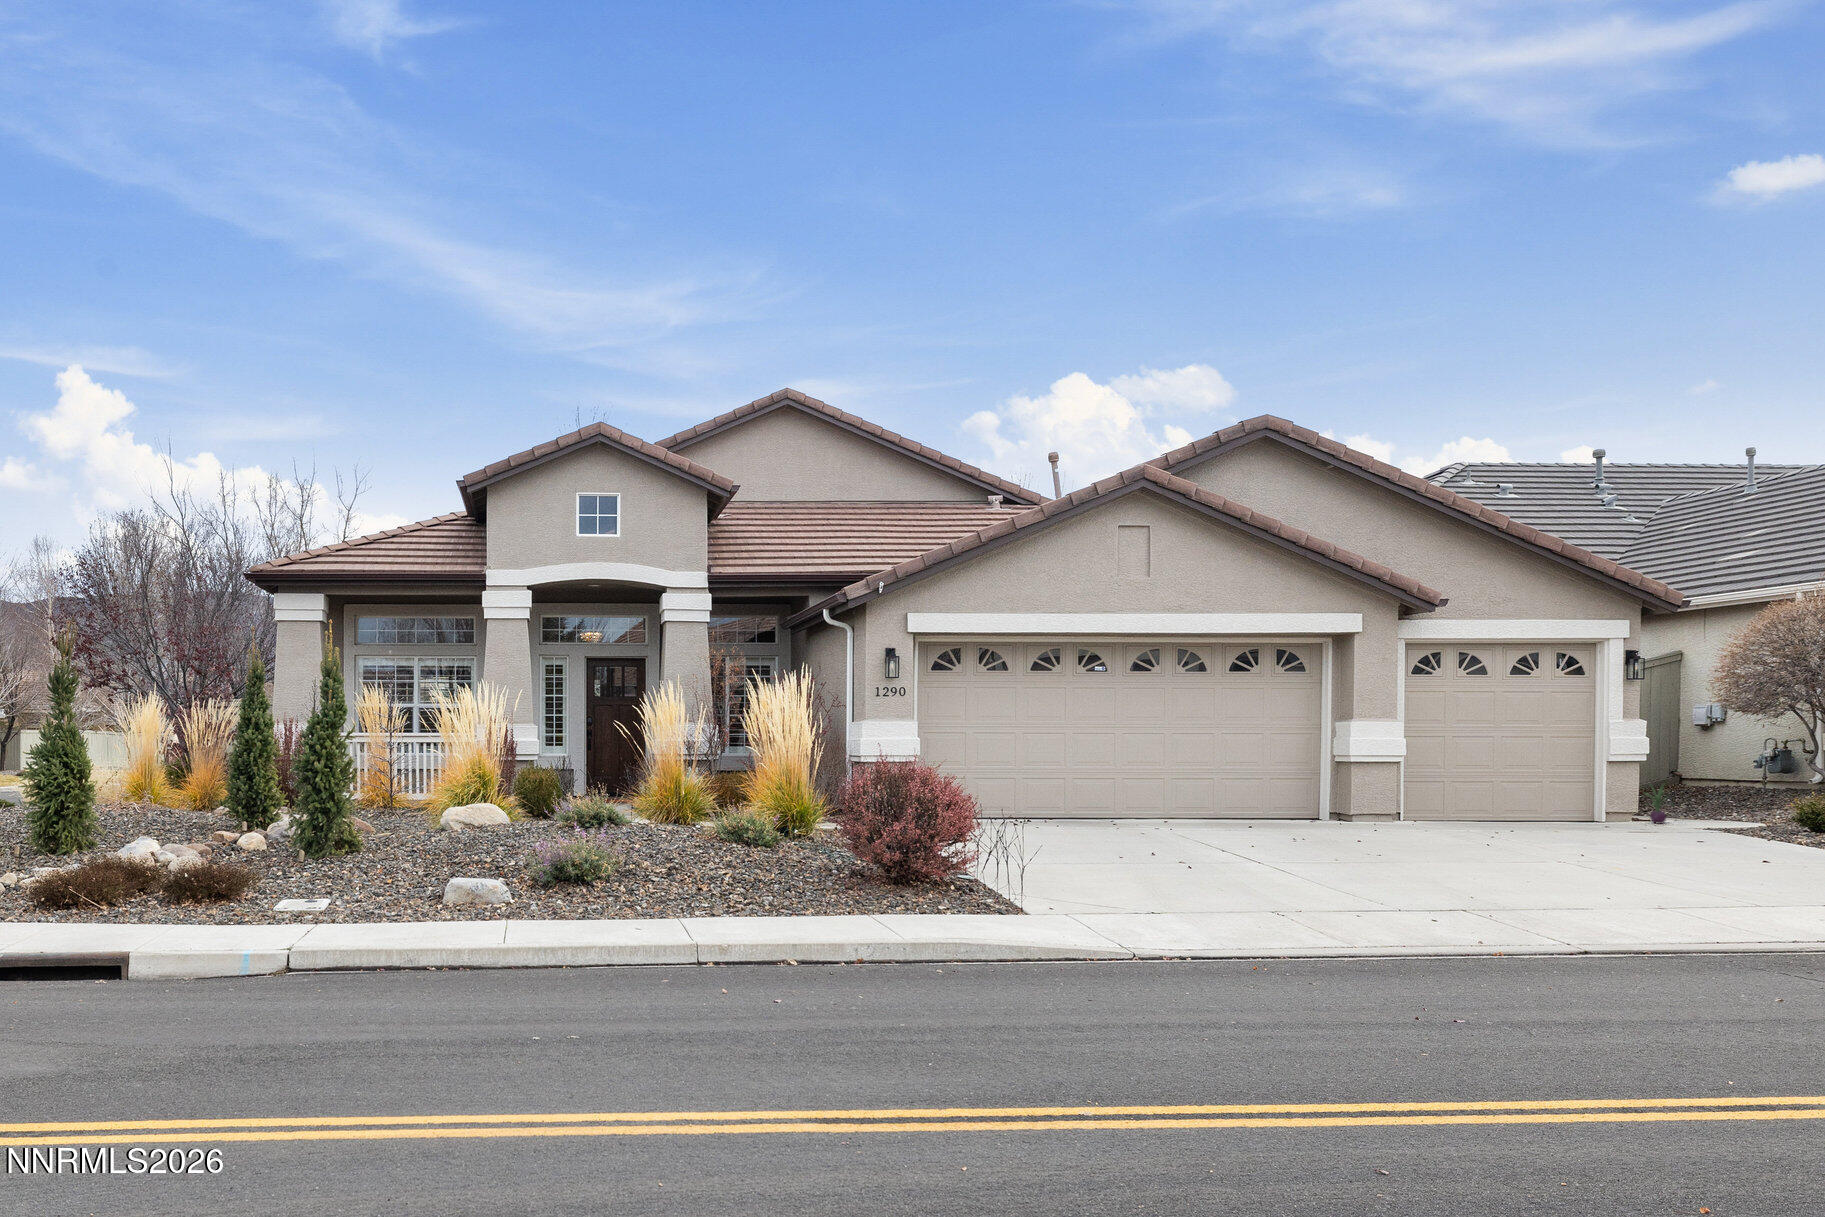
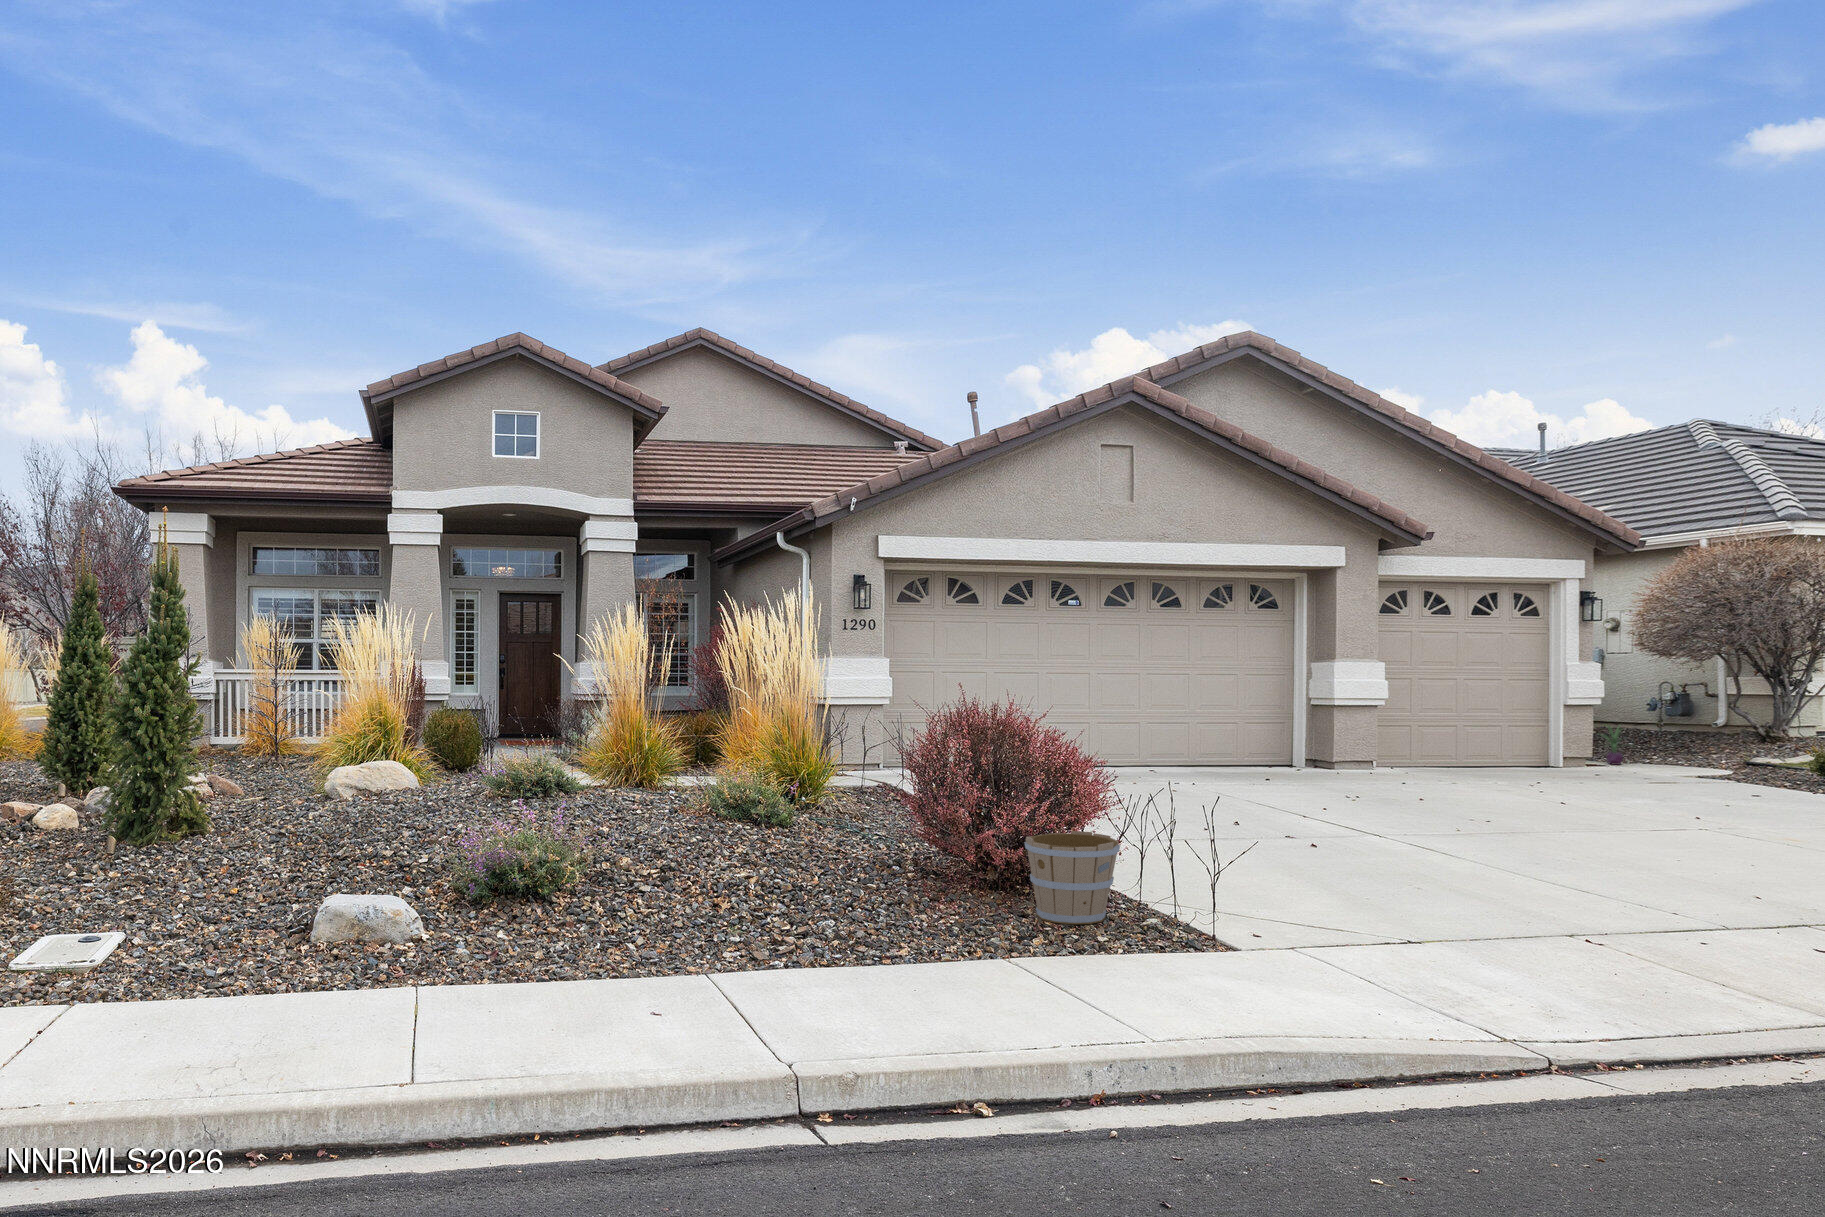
wooden bucket: none [919,844,985,906] -> present [1025,831,1120,924]

